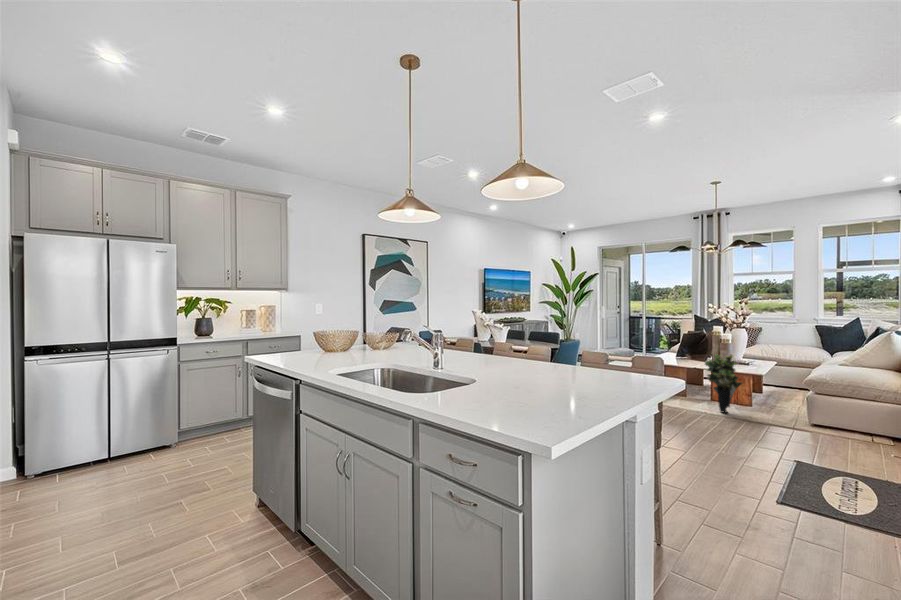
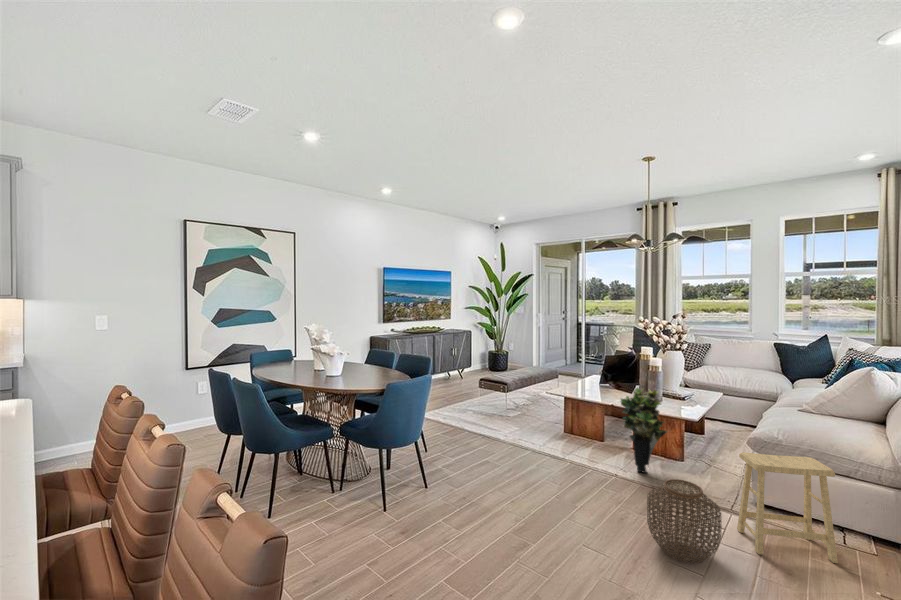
footstool: none [802,385,871,450] -> present [737,452,838,563]
woven basket: none [743,401,795,450] -> present [647,479,722,564]

